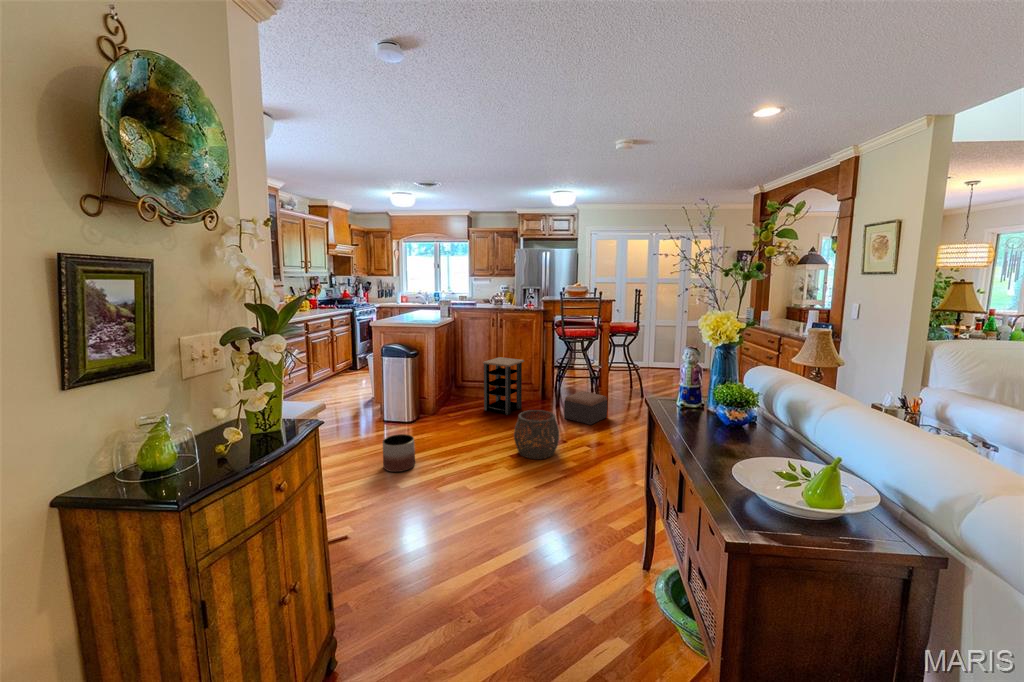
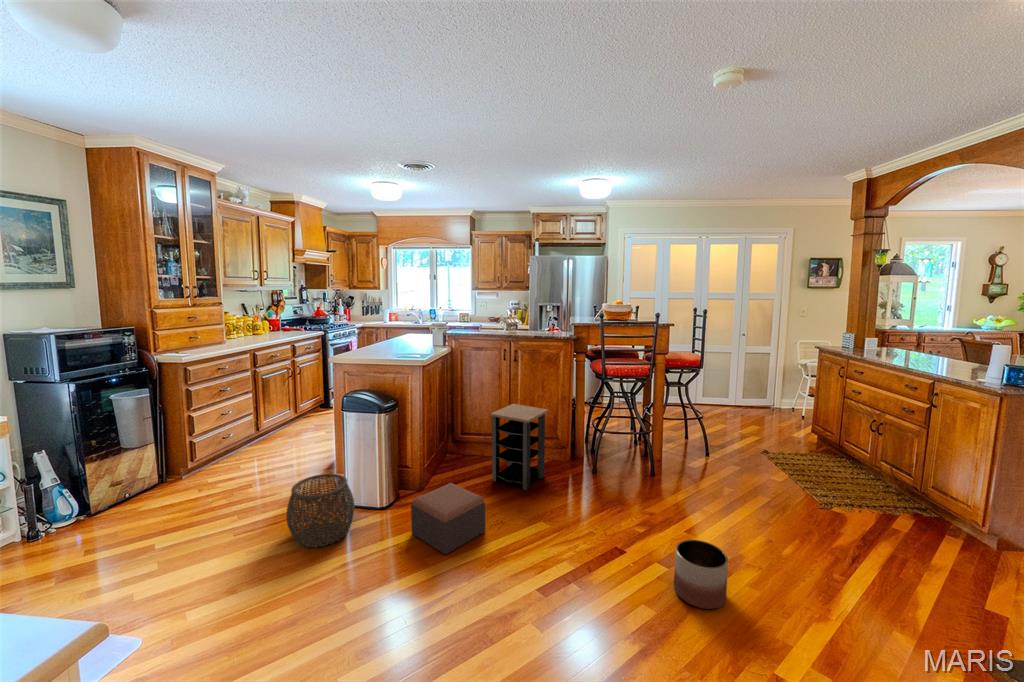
footstool: present [564,391,607,425] -> present [411,483,485,555]
woven basket: present [514,410,559,459] -> present [286,474,355,548]
planter: present [383,434,415,472] -> present [674,540,728,609]

